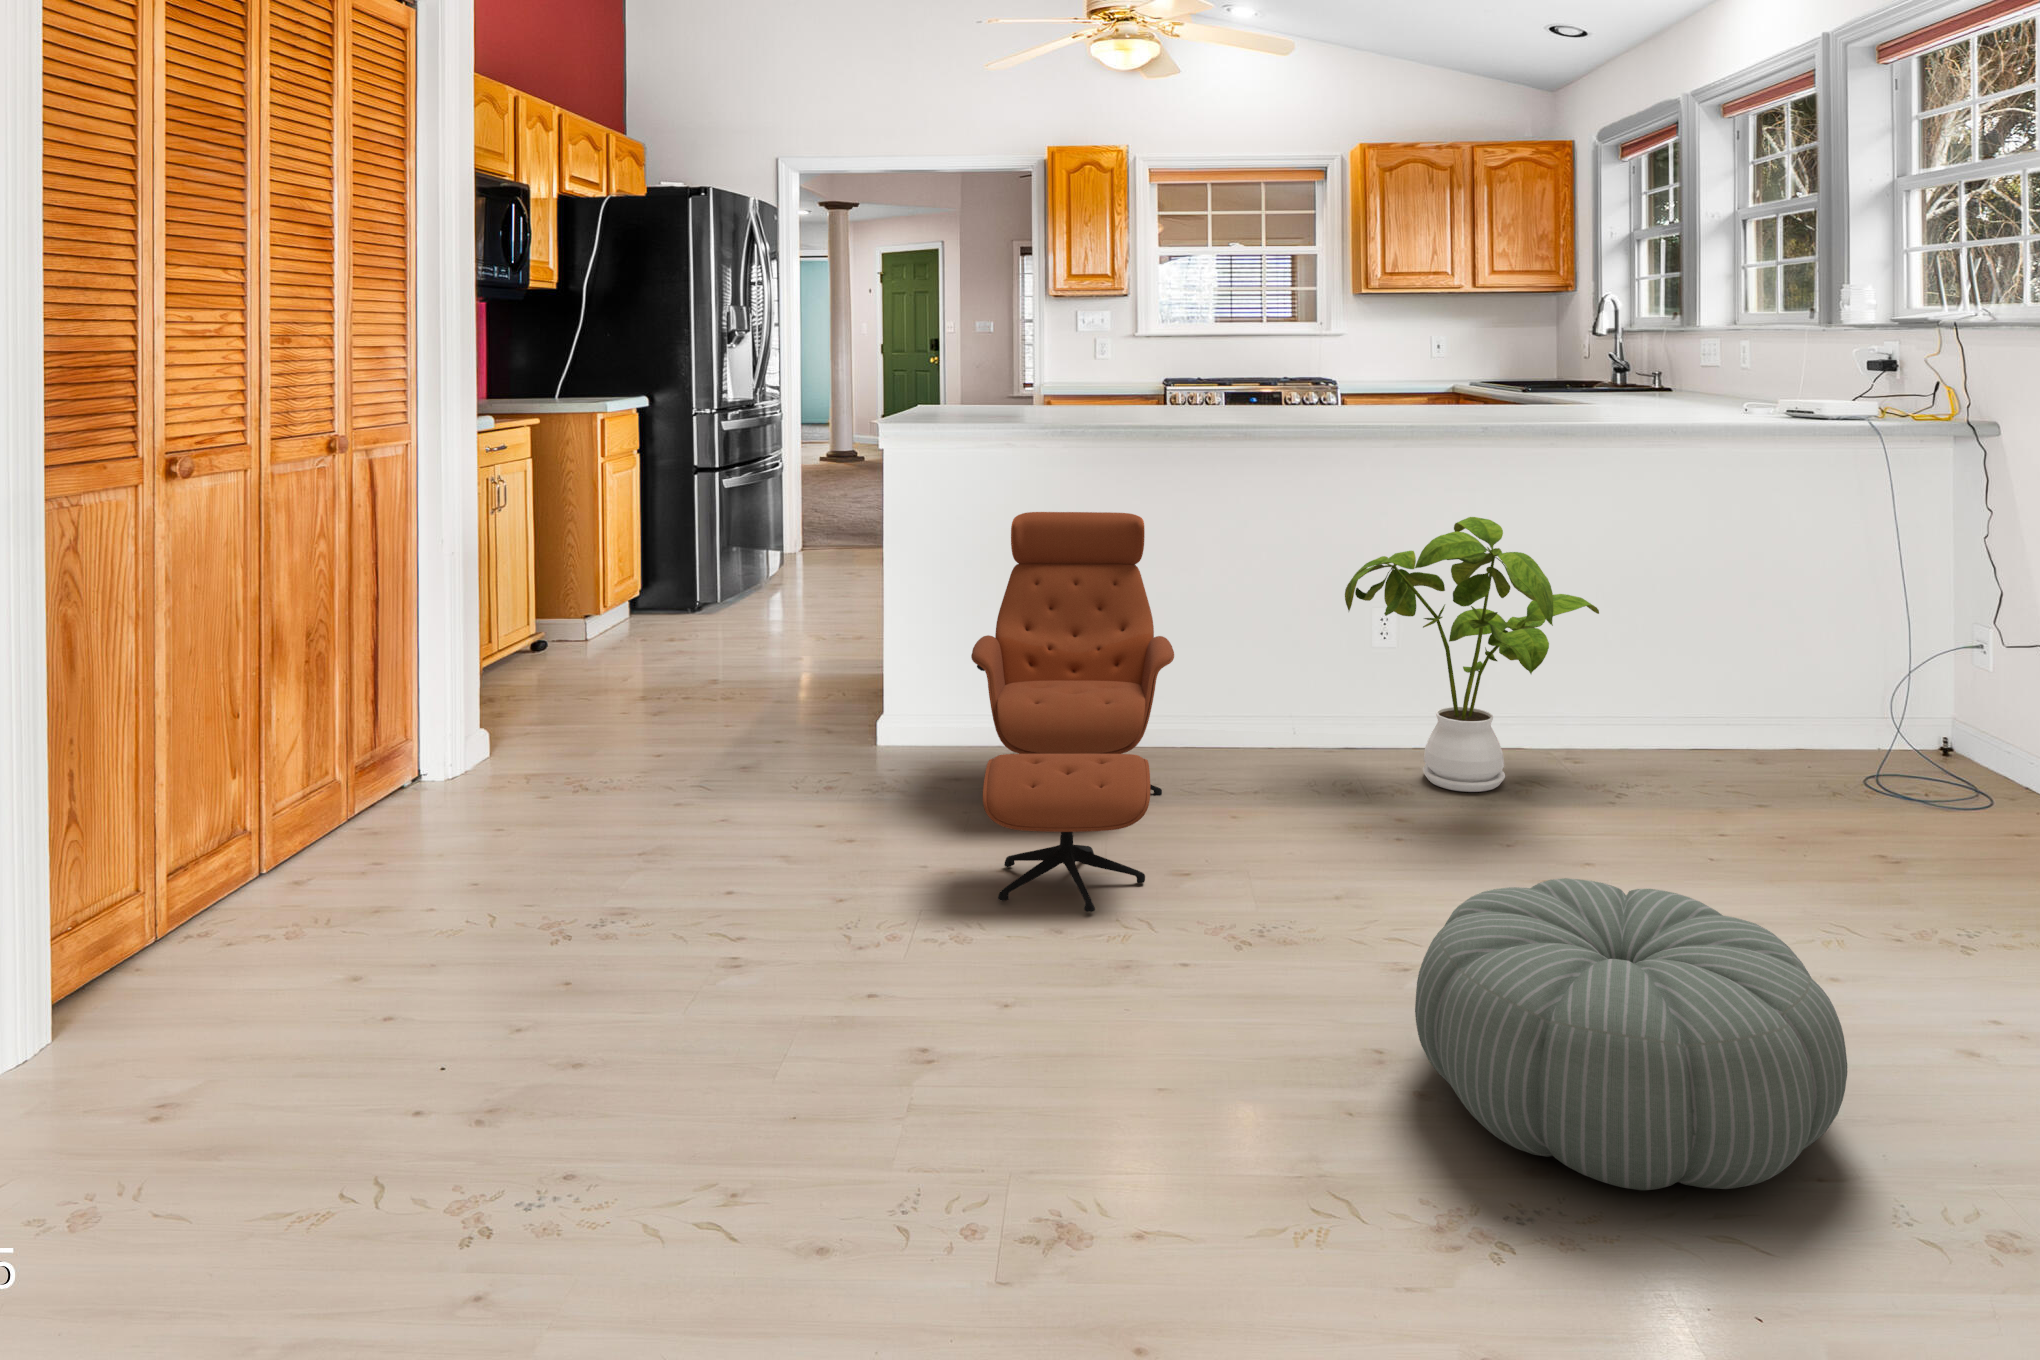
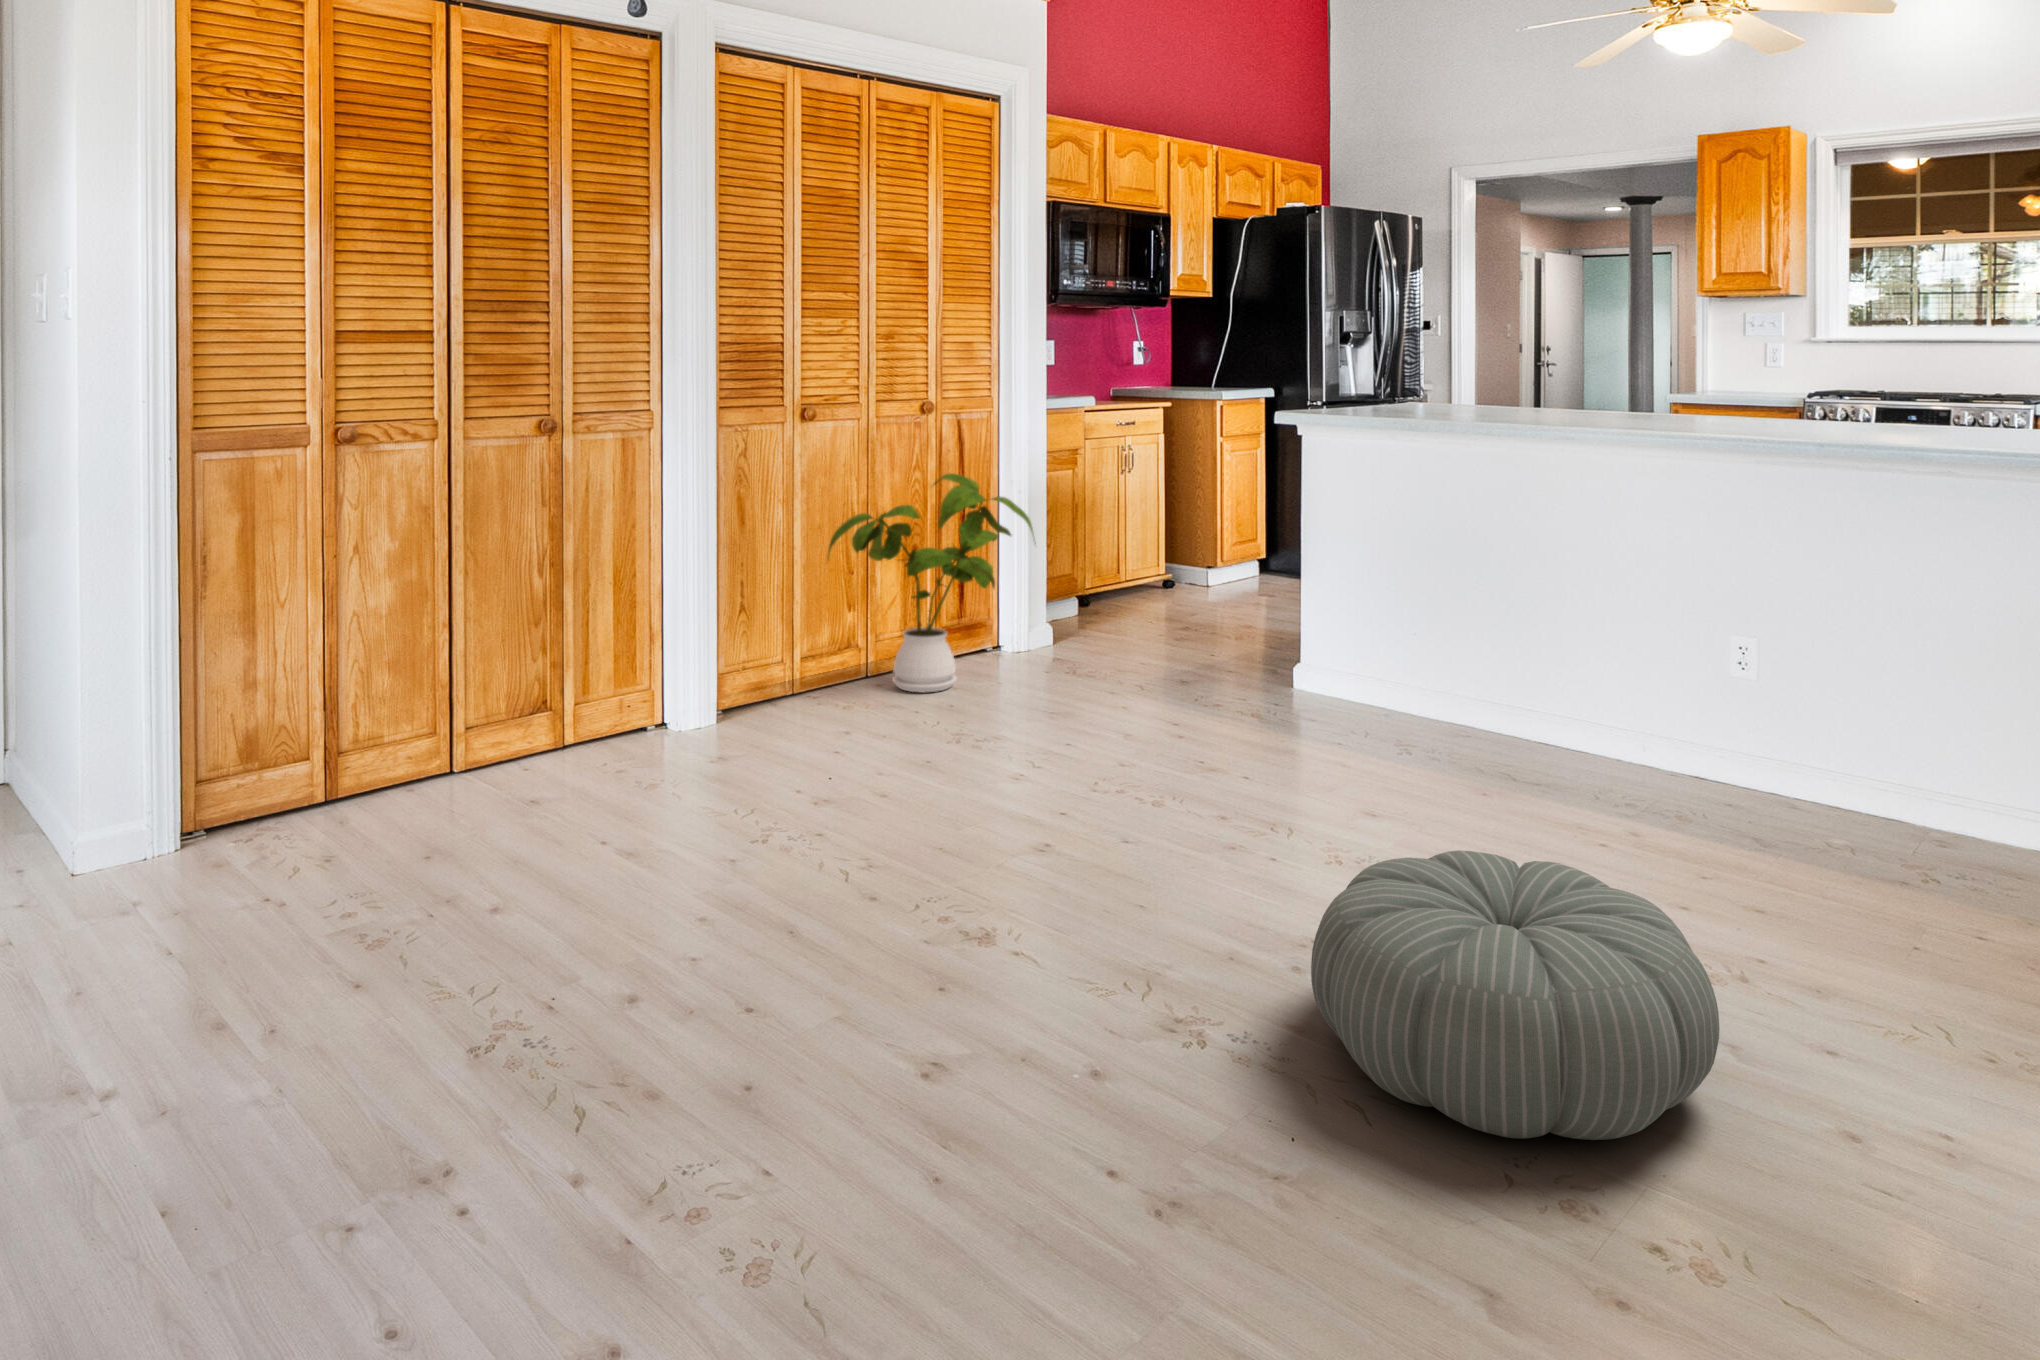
lounge chair: present [971,512,1174,912] -> none [1226,495,1511,821]
house plant: present [1345,517,1599,792] -> present [828,473,1033,692]

